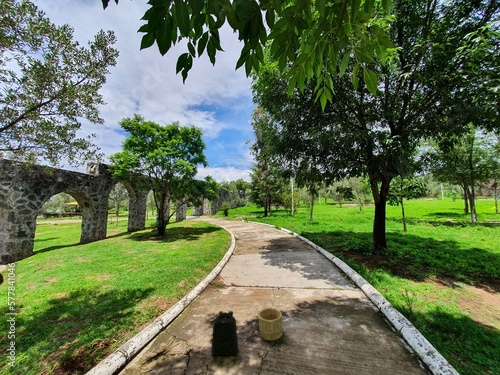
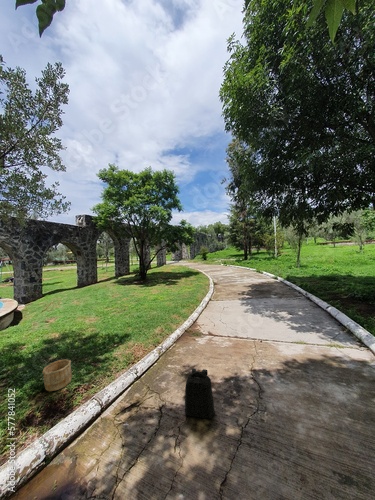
wooden bucket: present [258,308,283,341] -> present [42,359,72,392]

